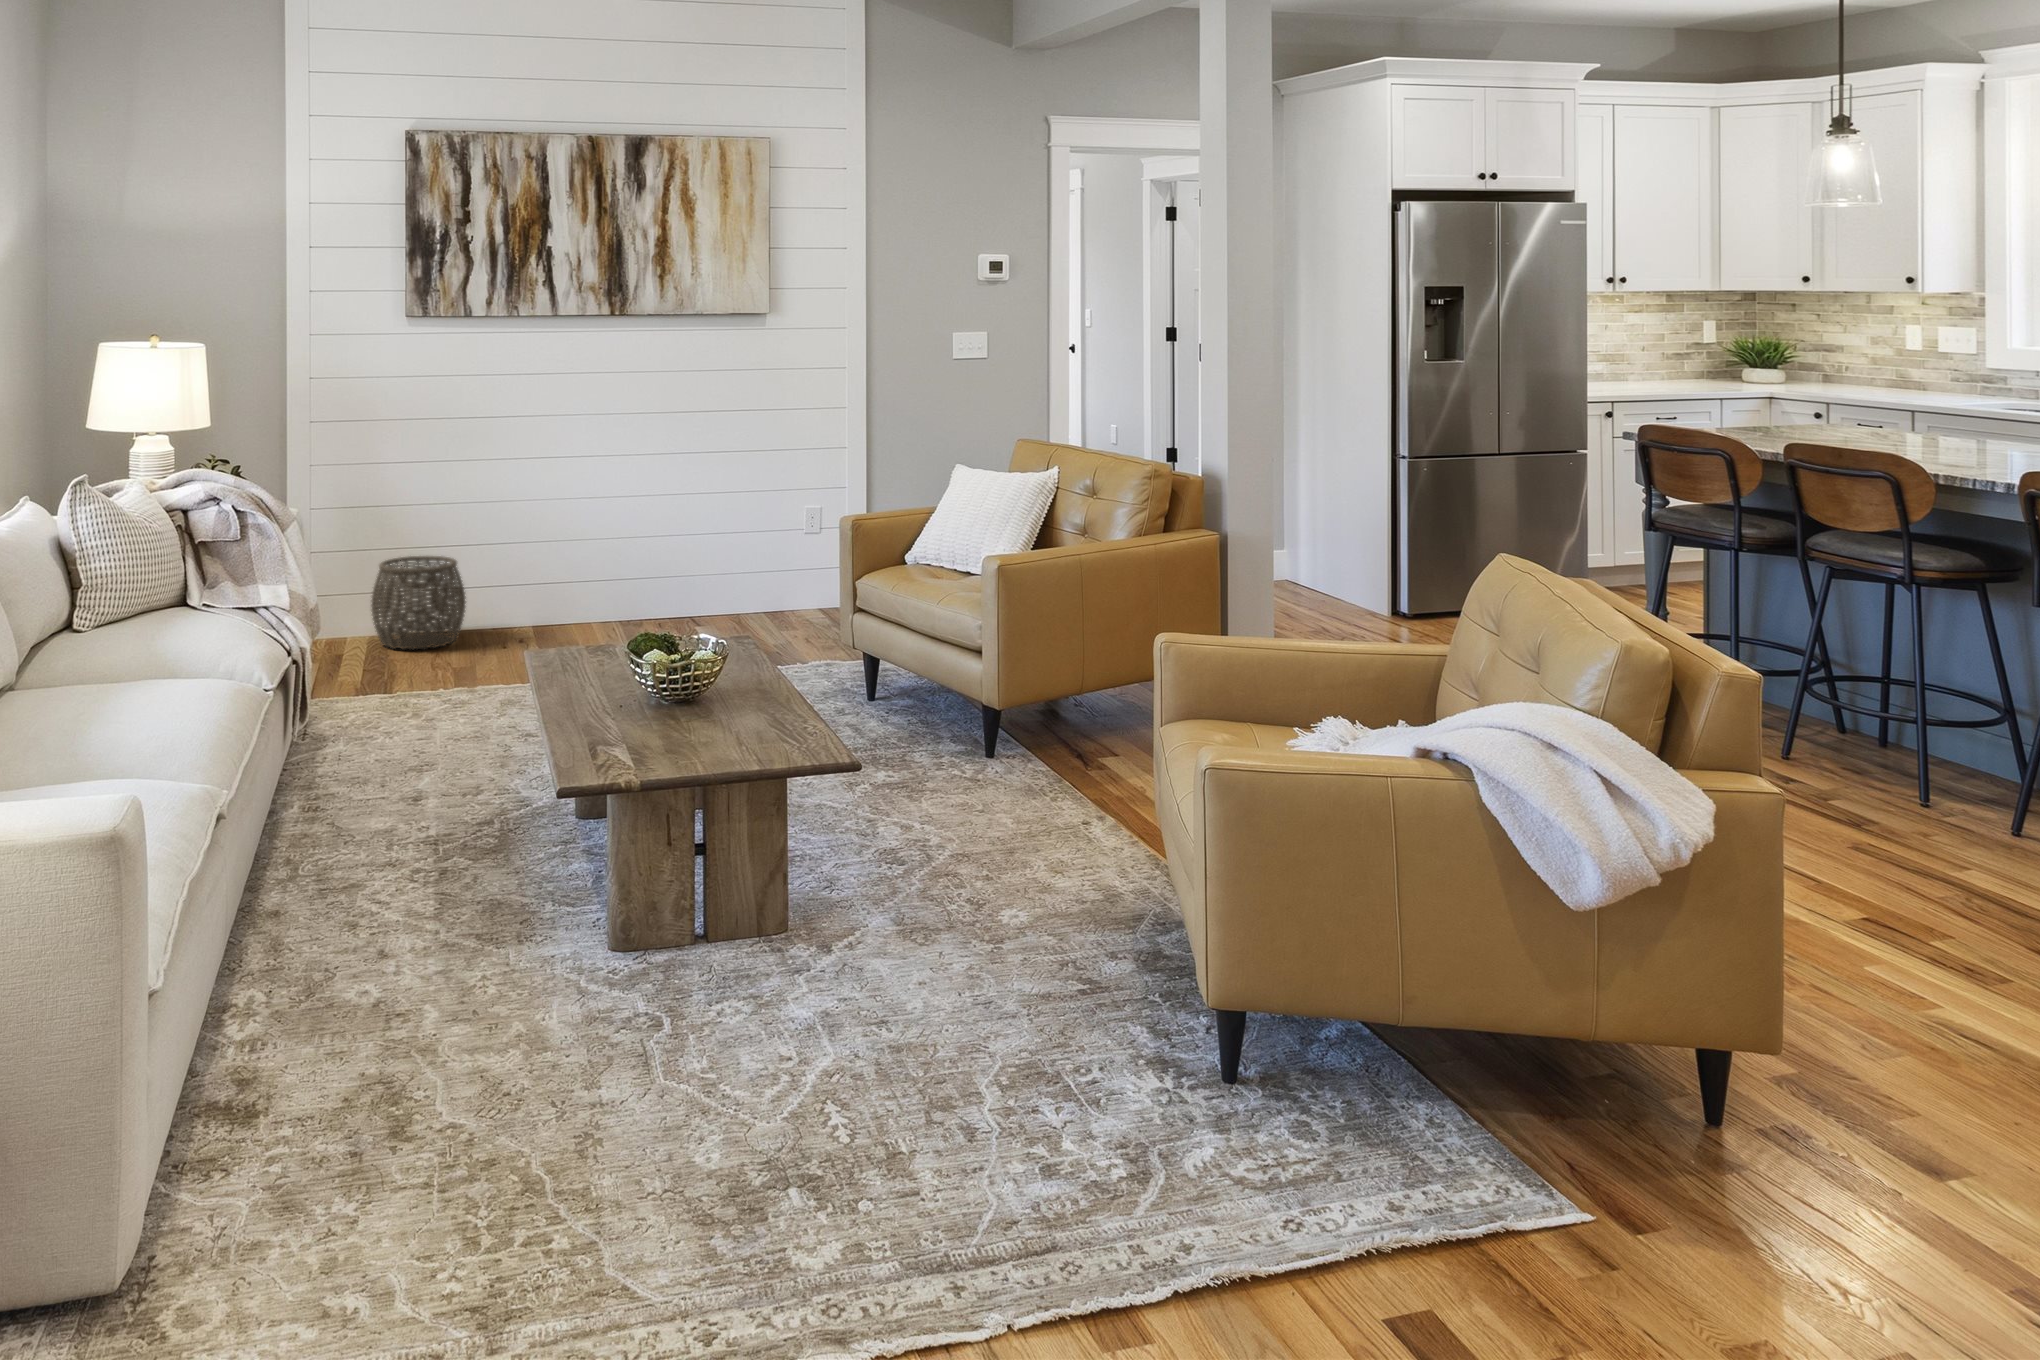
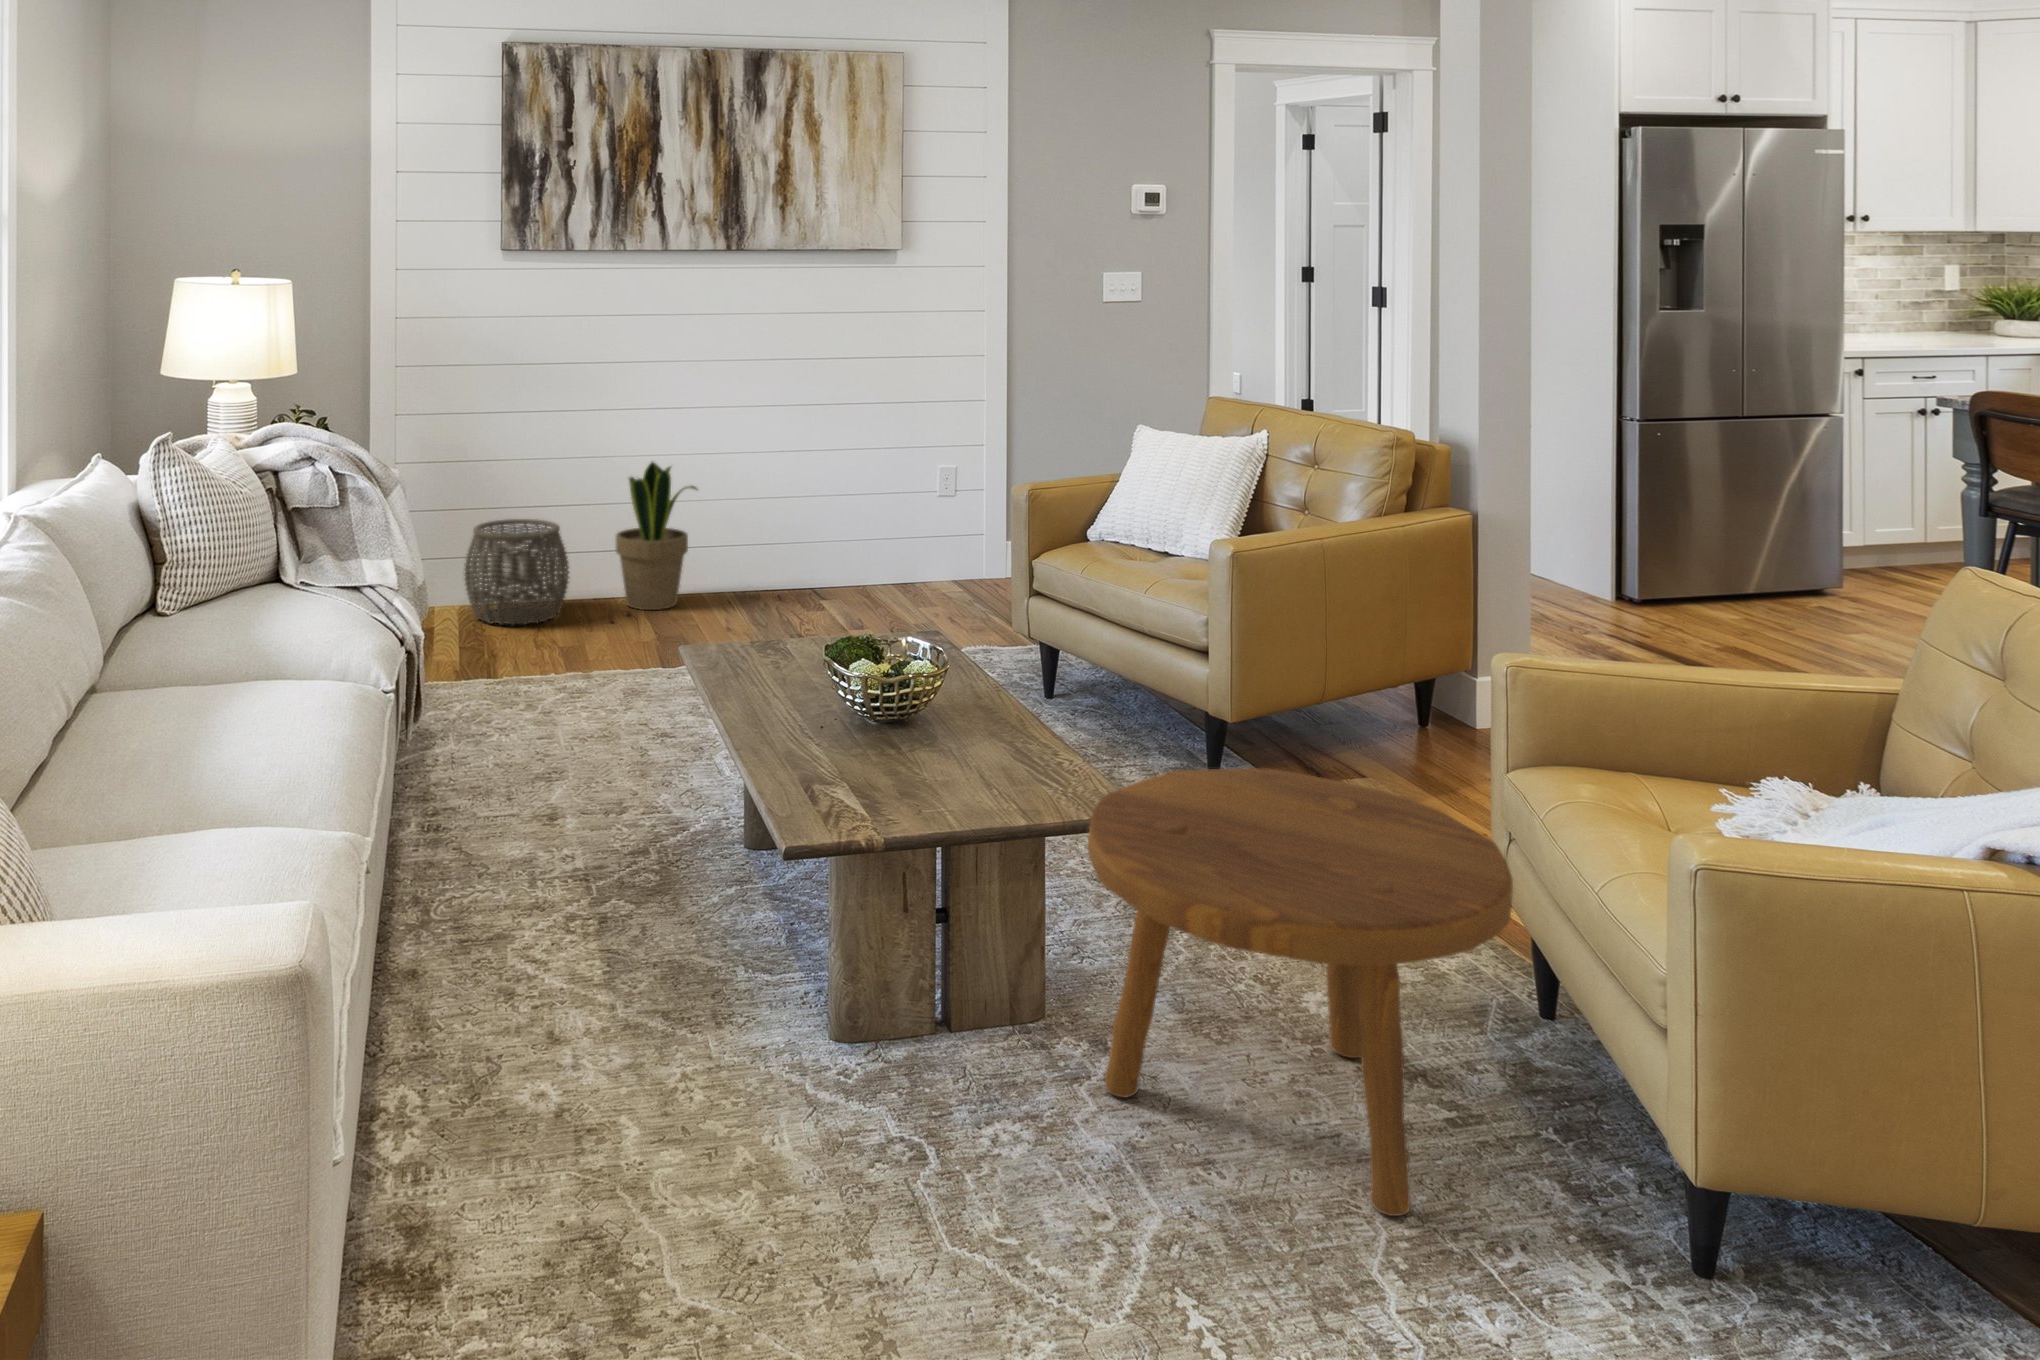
potted plant: none [510,502,584,636] -> present [616,462,697,610]
footstool: none [799,723,1117,1055] -> present [1087,768,1513,1216]

